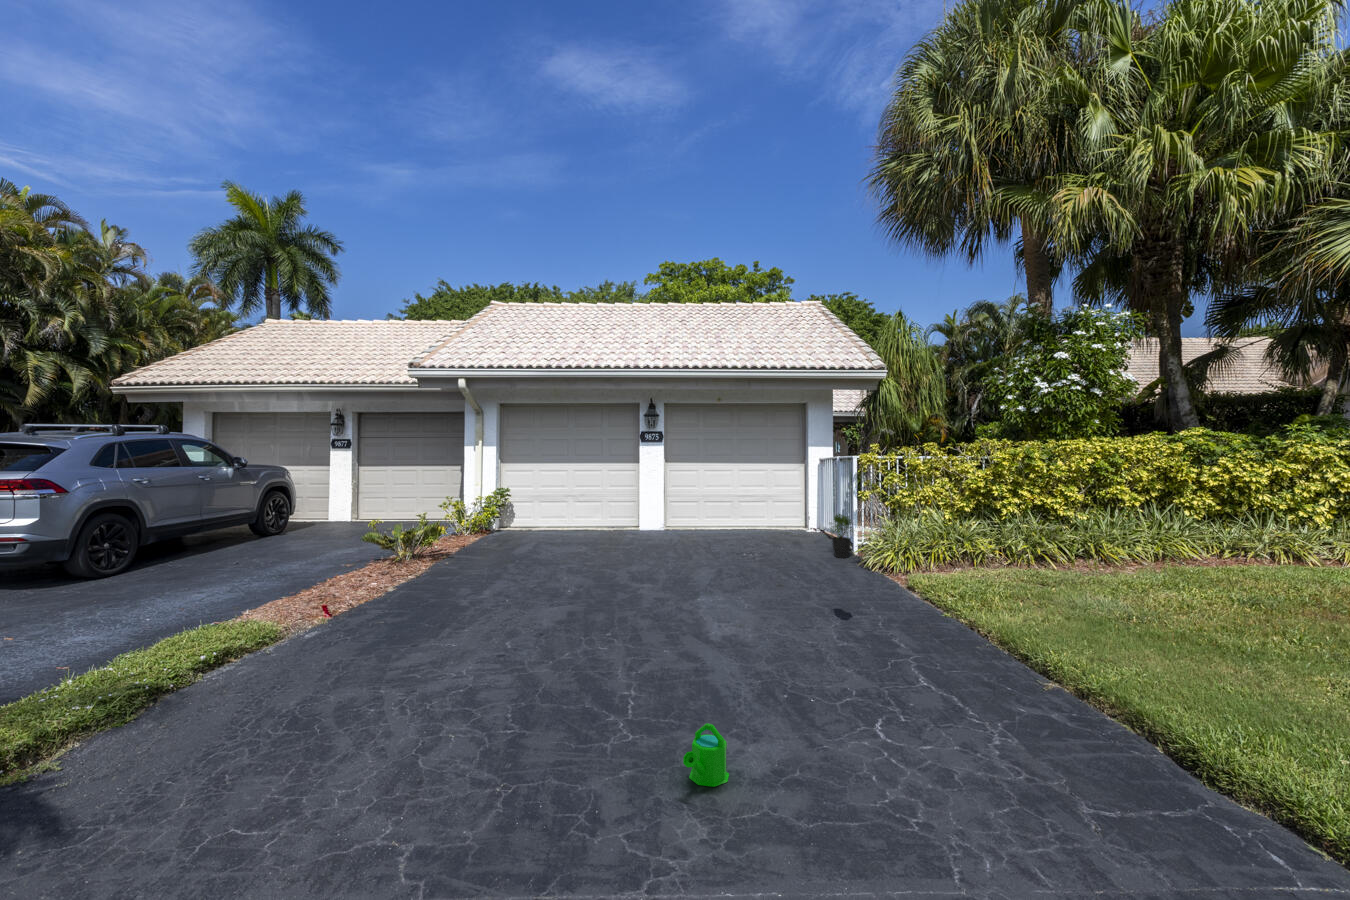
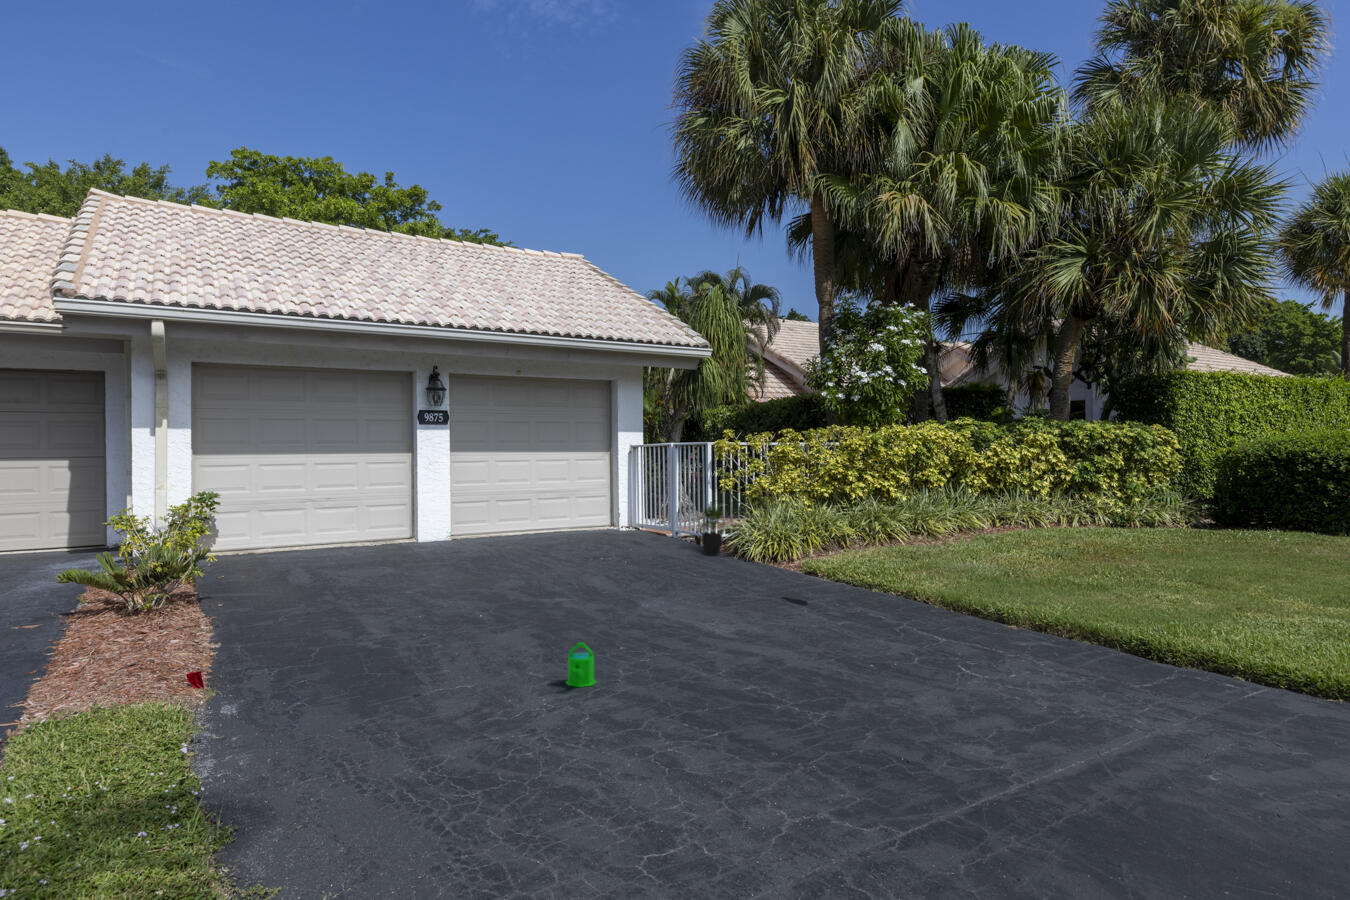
watering can: present [683,723,729,787] -> present [566,643,596,687]

